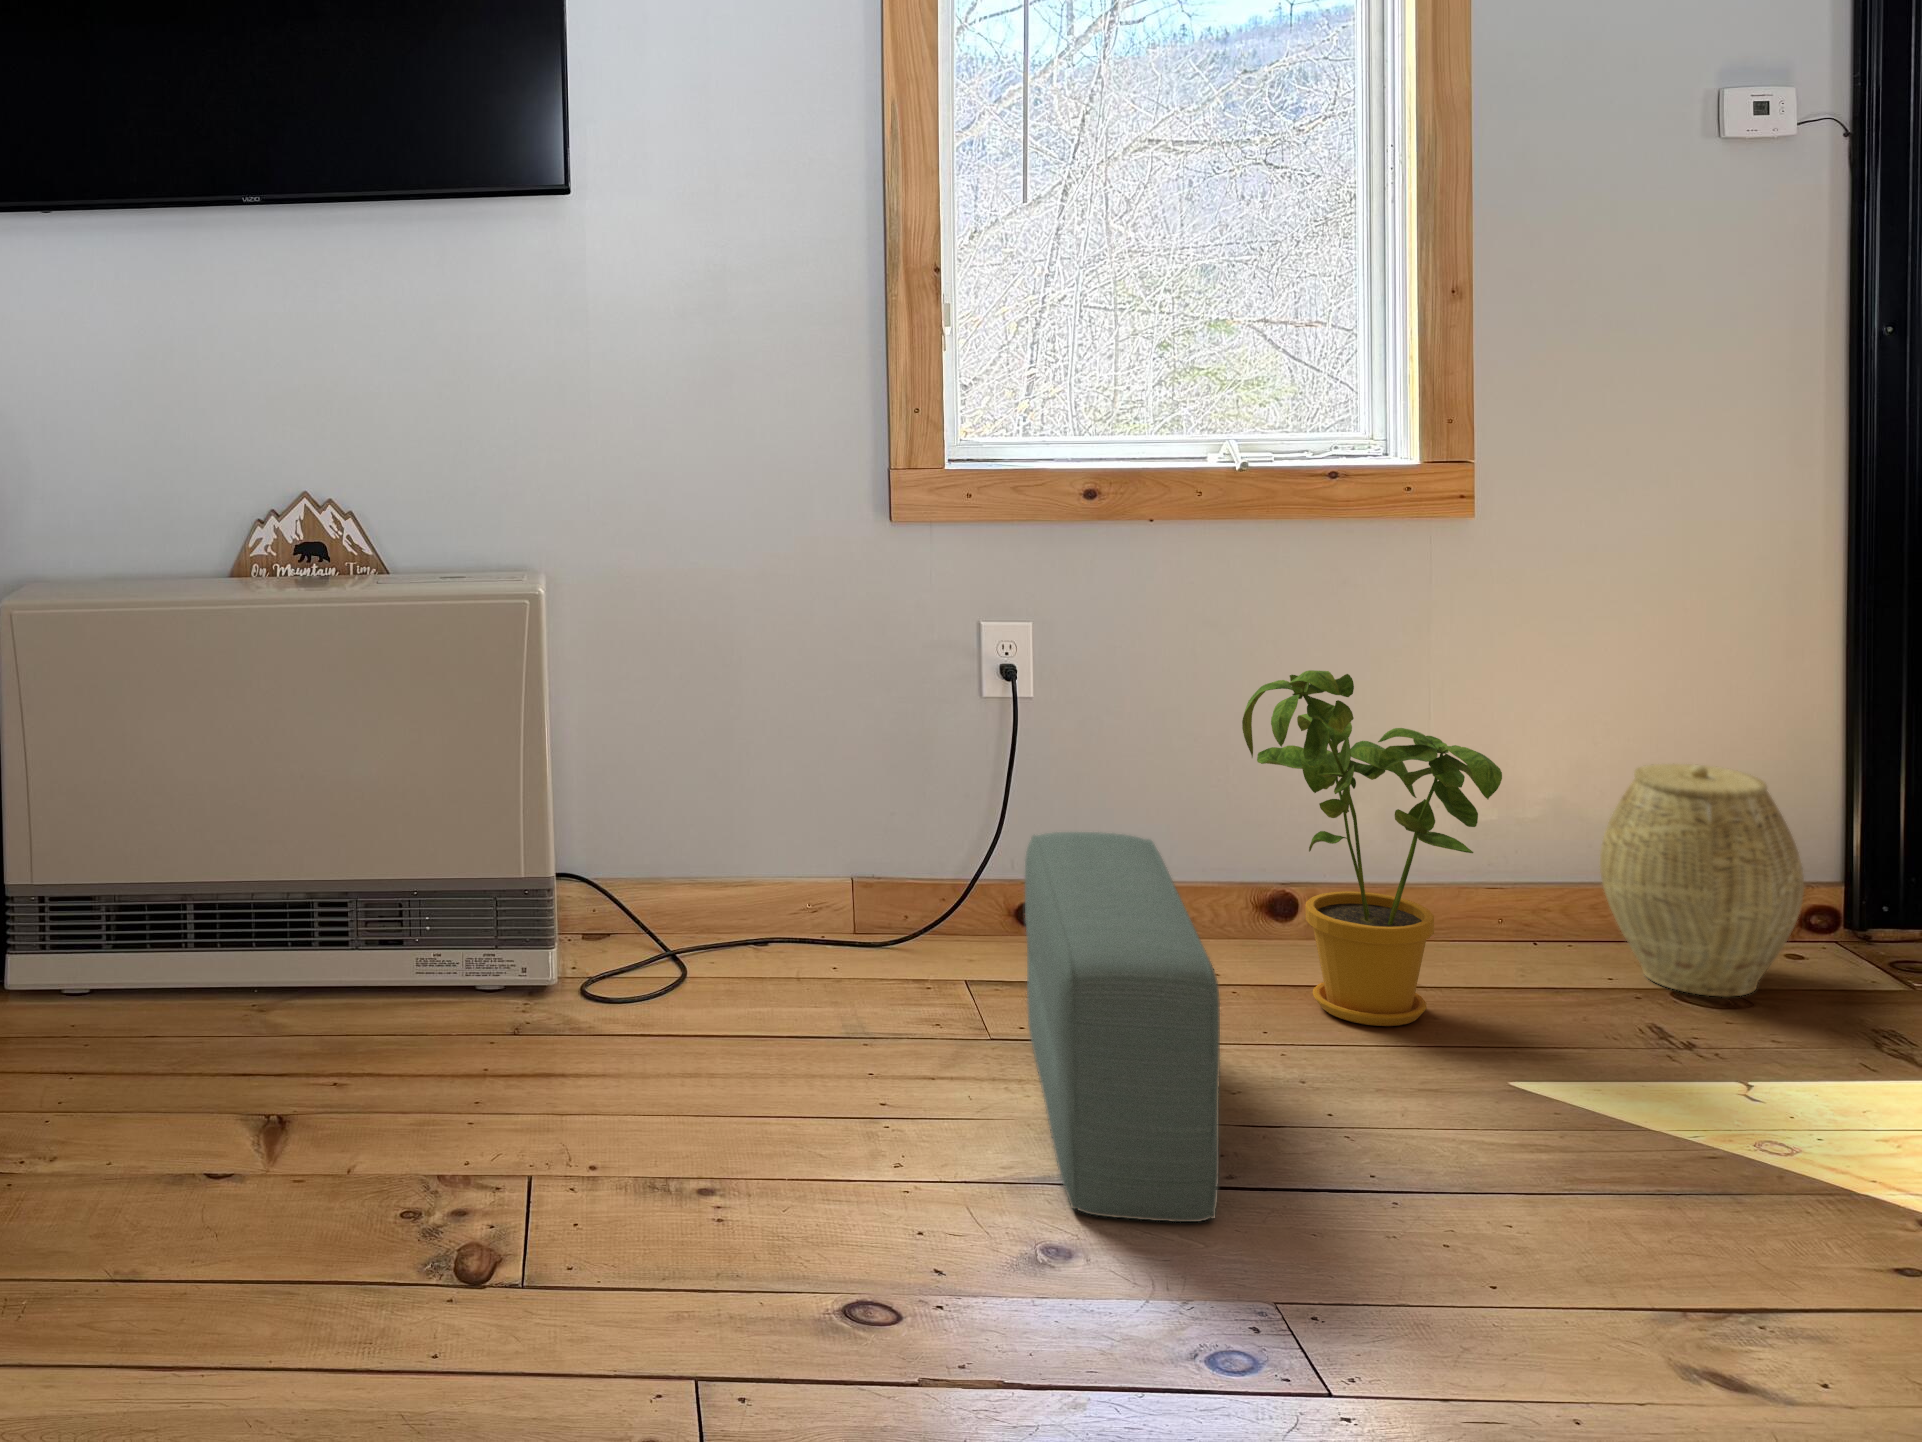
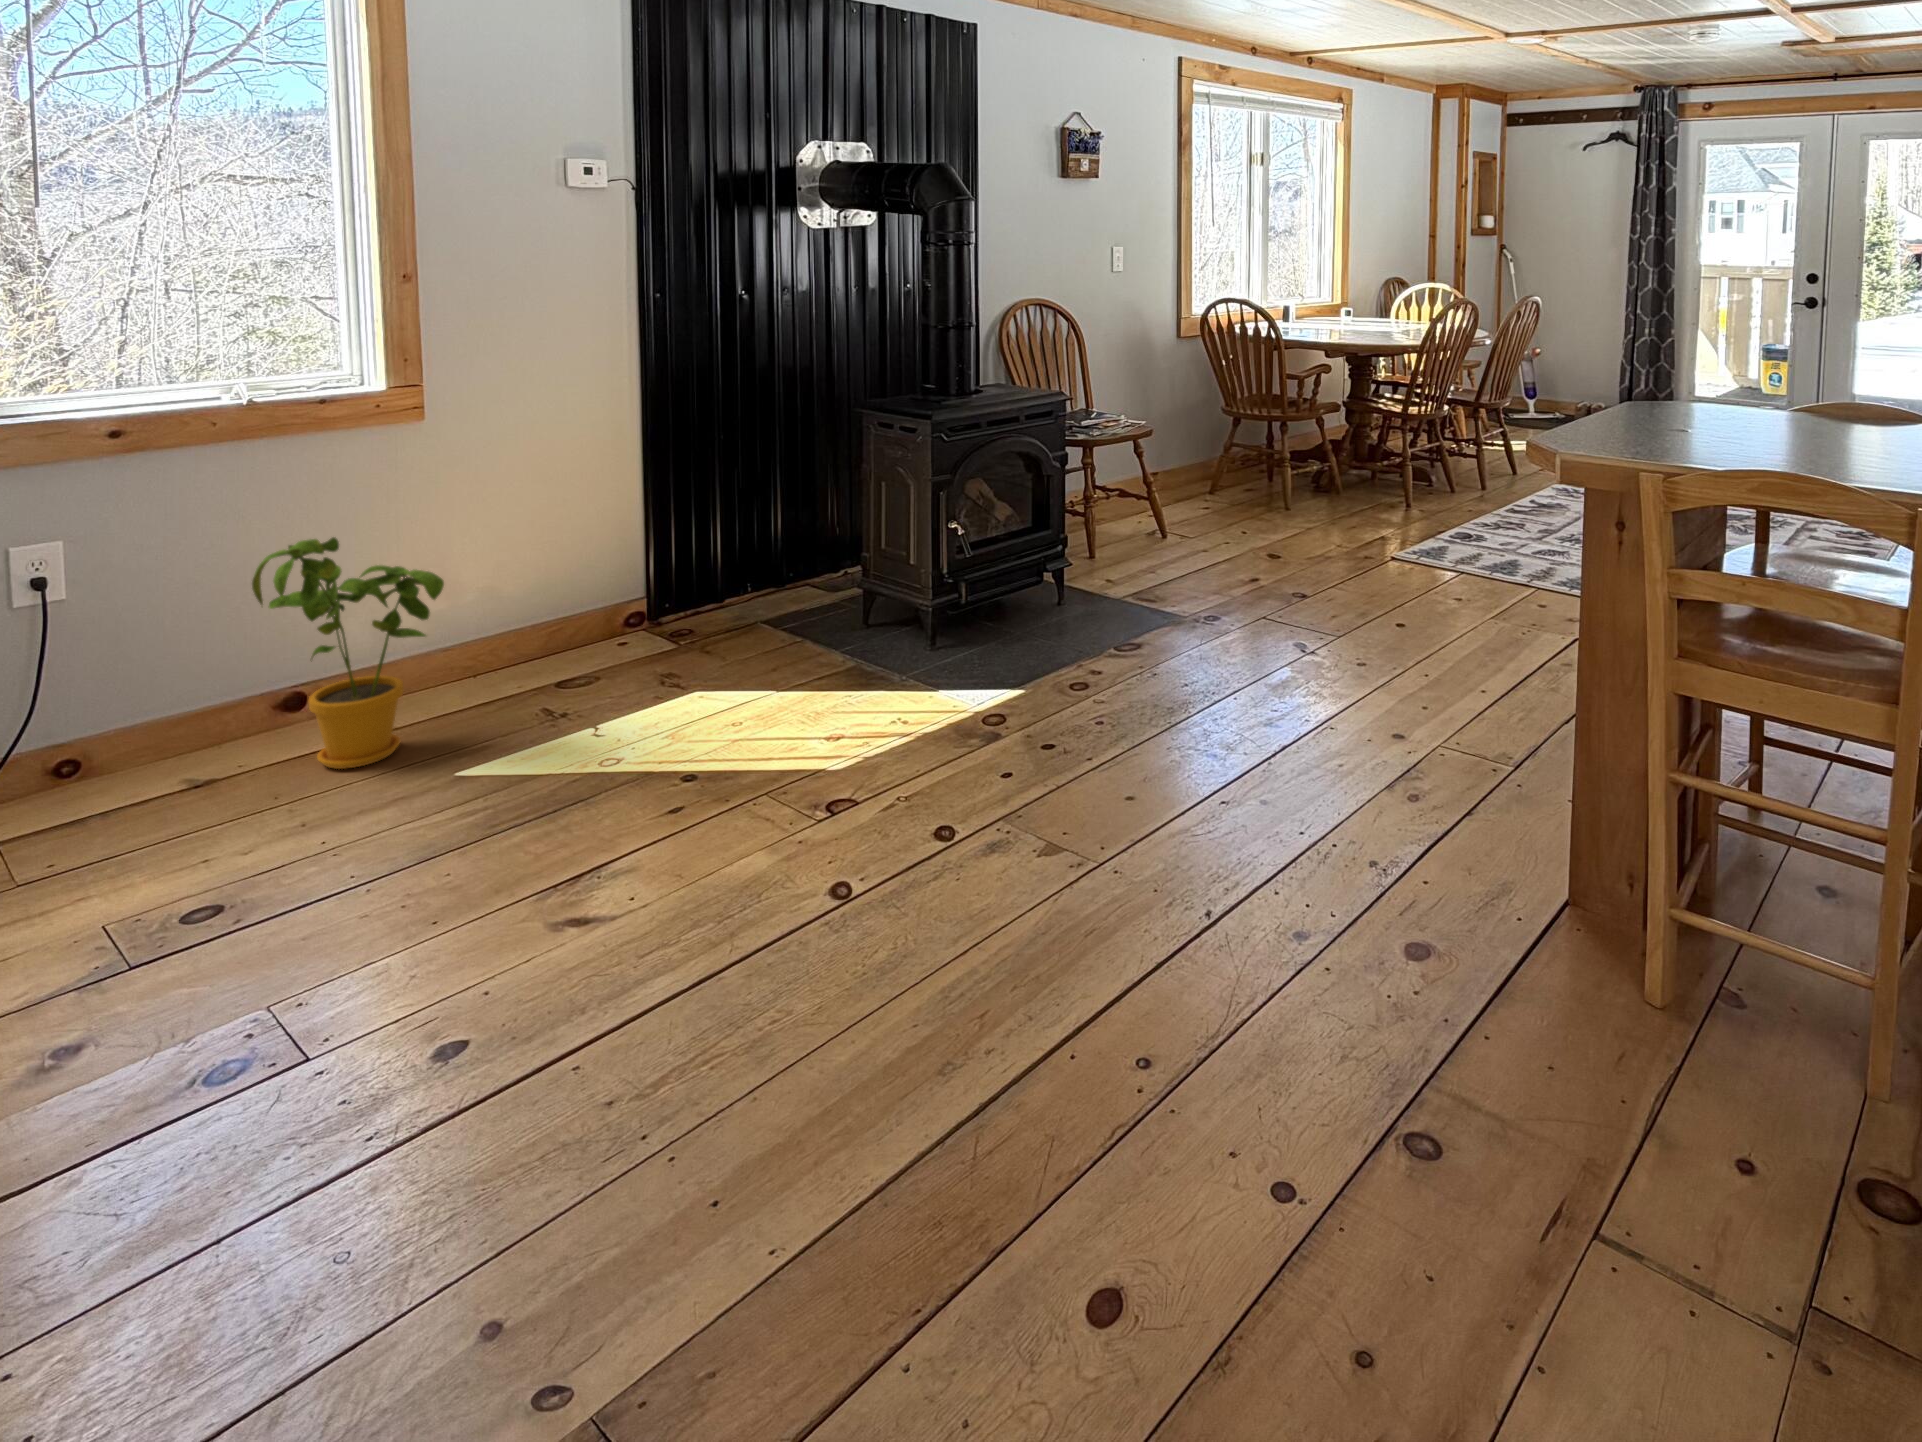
woven basket: present [1600,764,1804,997] -> none [513,548,626,682]
pouf: present [1025,832,1220,1222] -> none [47,689,222,1008]

